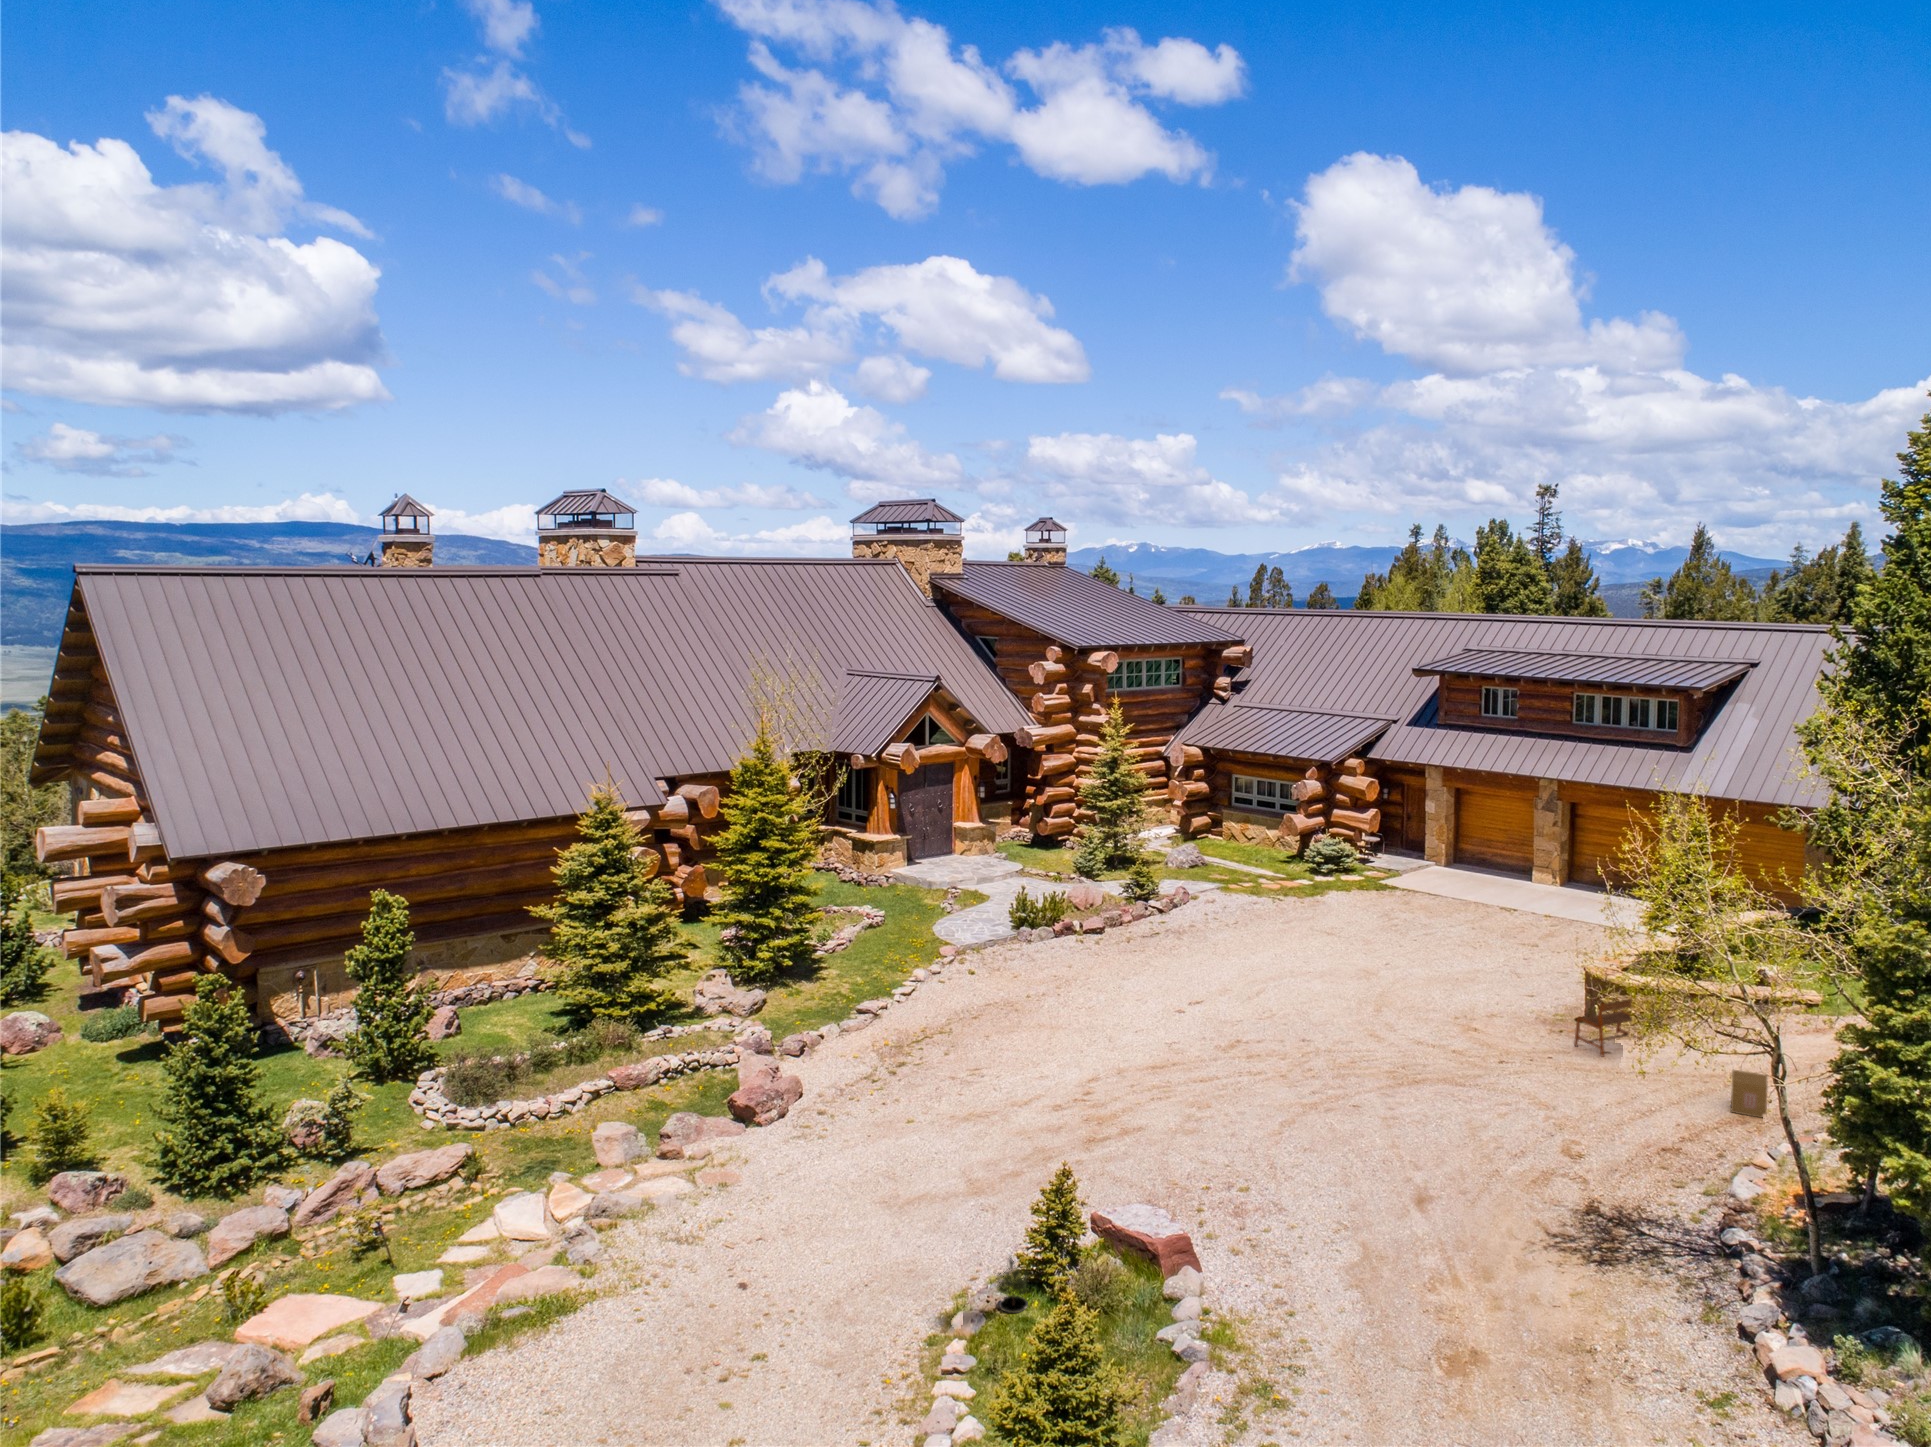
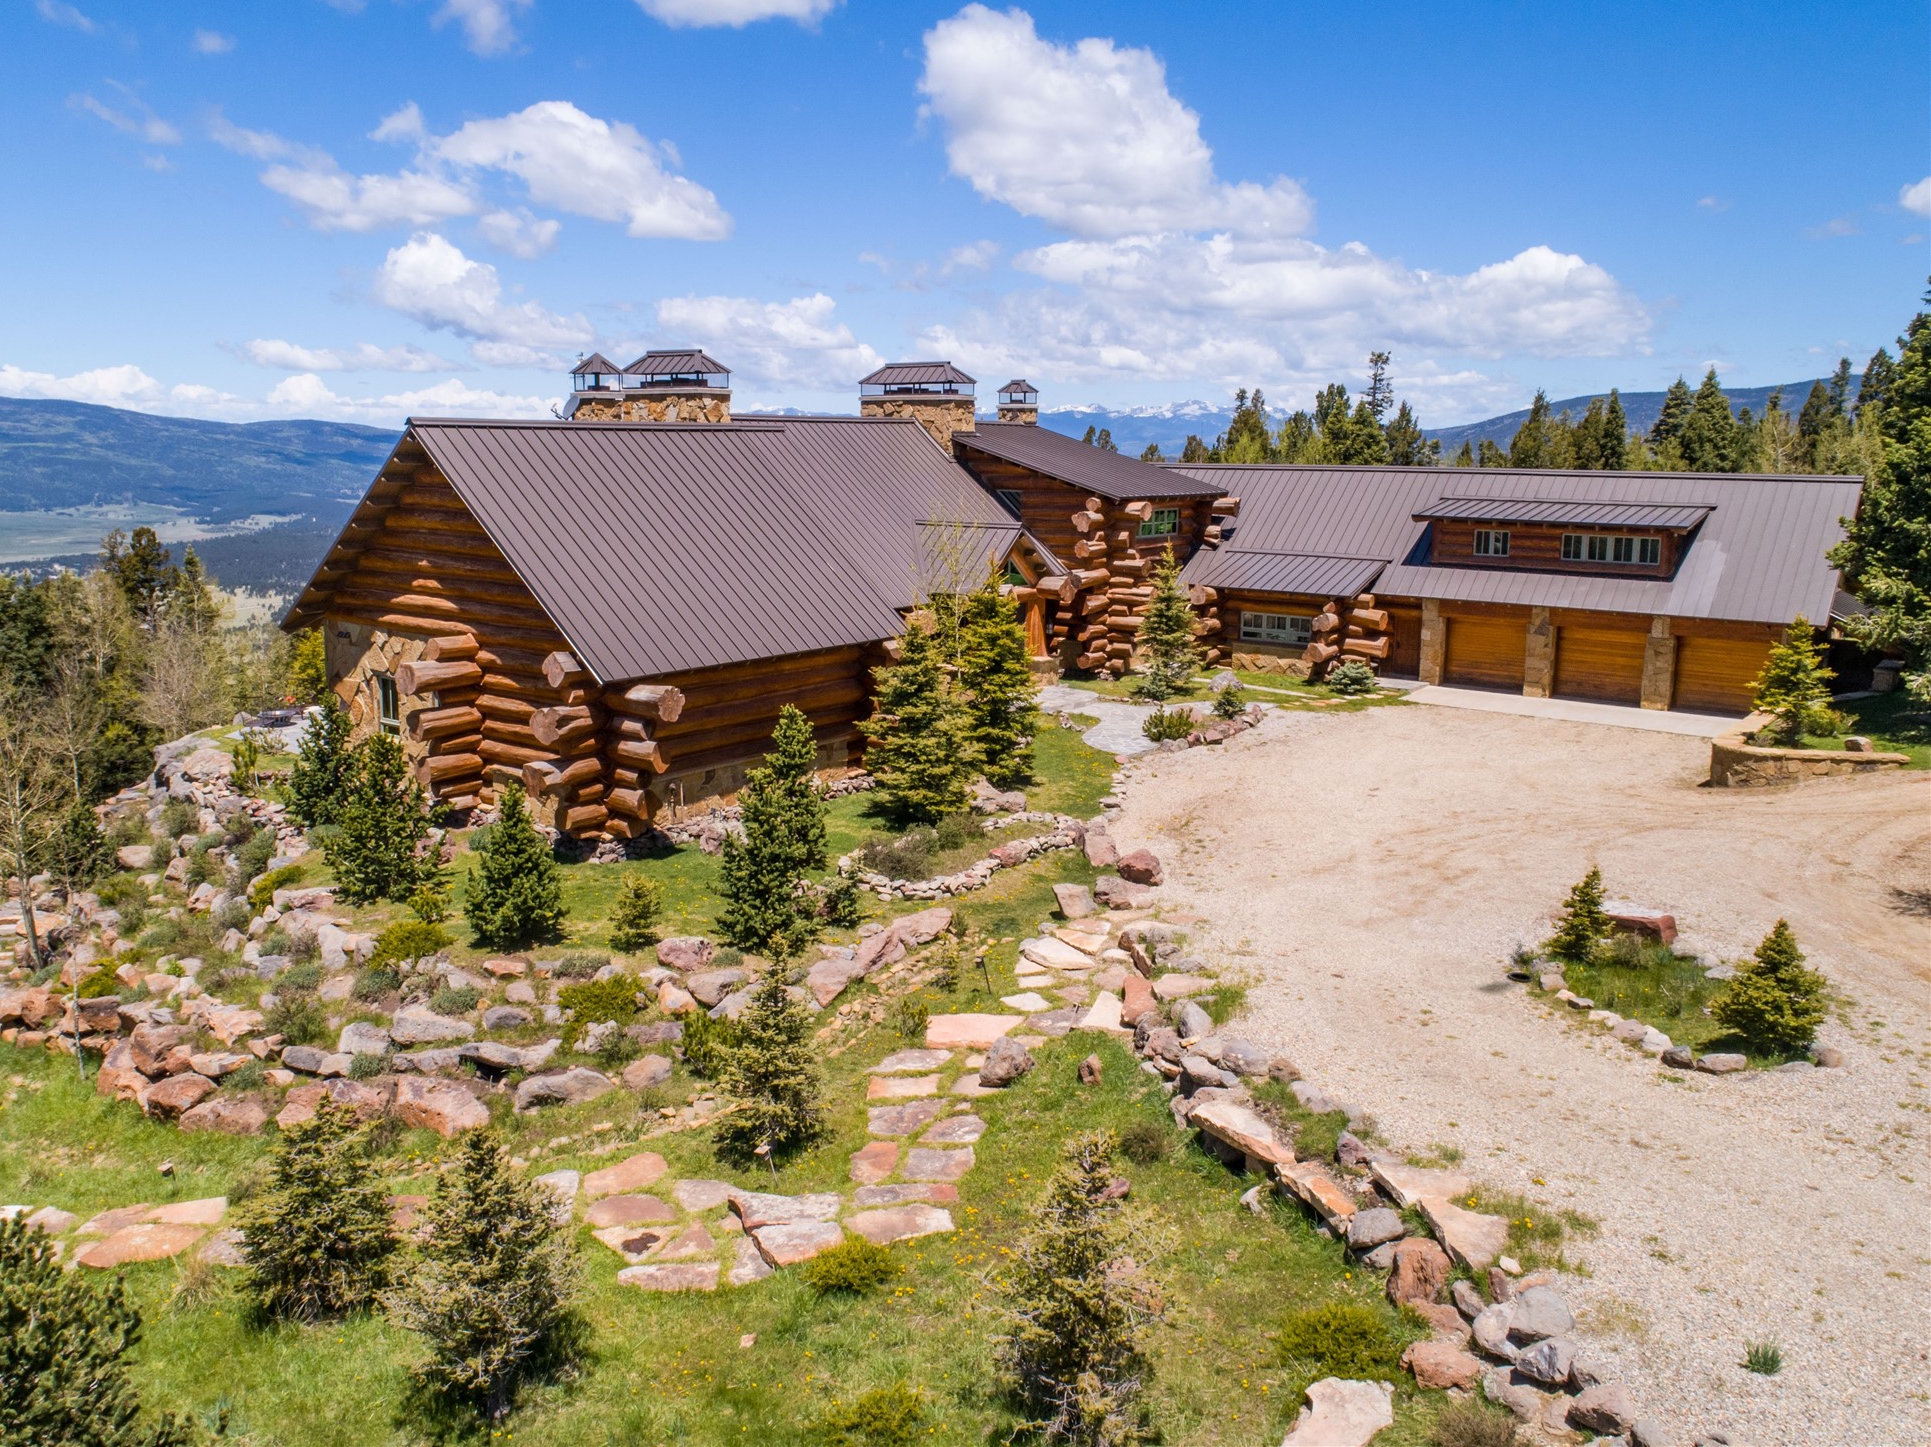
bench: present [1574,999,1640,1057] -> none [1702,761,1756,808]
cardboard box: present [1731,1070,1768,1118] -> none [1854,807,1894,840]

